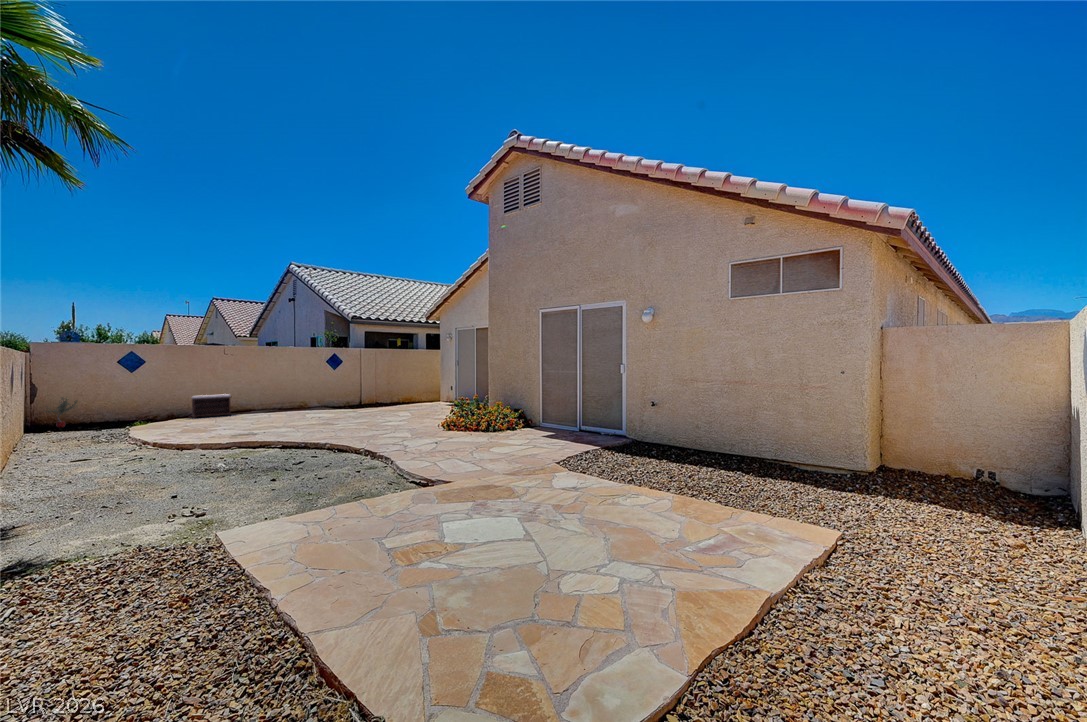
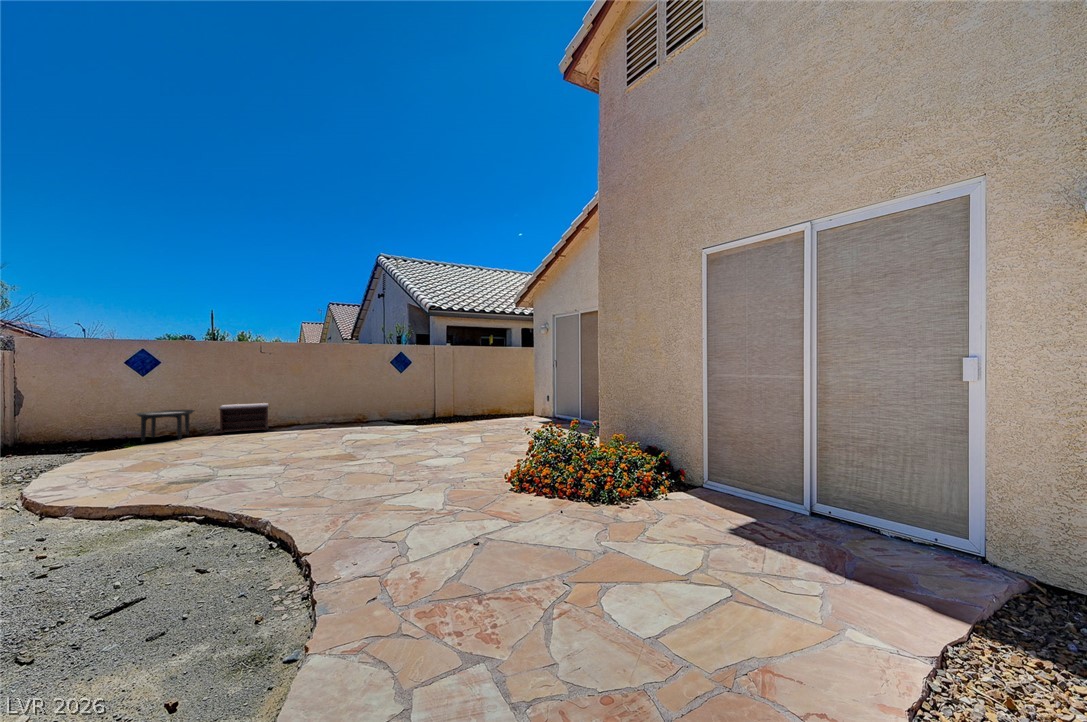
potted tree: present [45,398,78,428] -> none [36,405,79,444]
round table: none [128,400,175,424] -> present [136,410,195,442]

